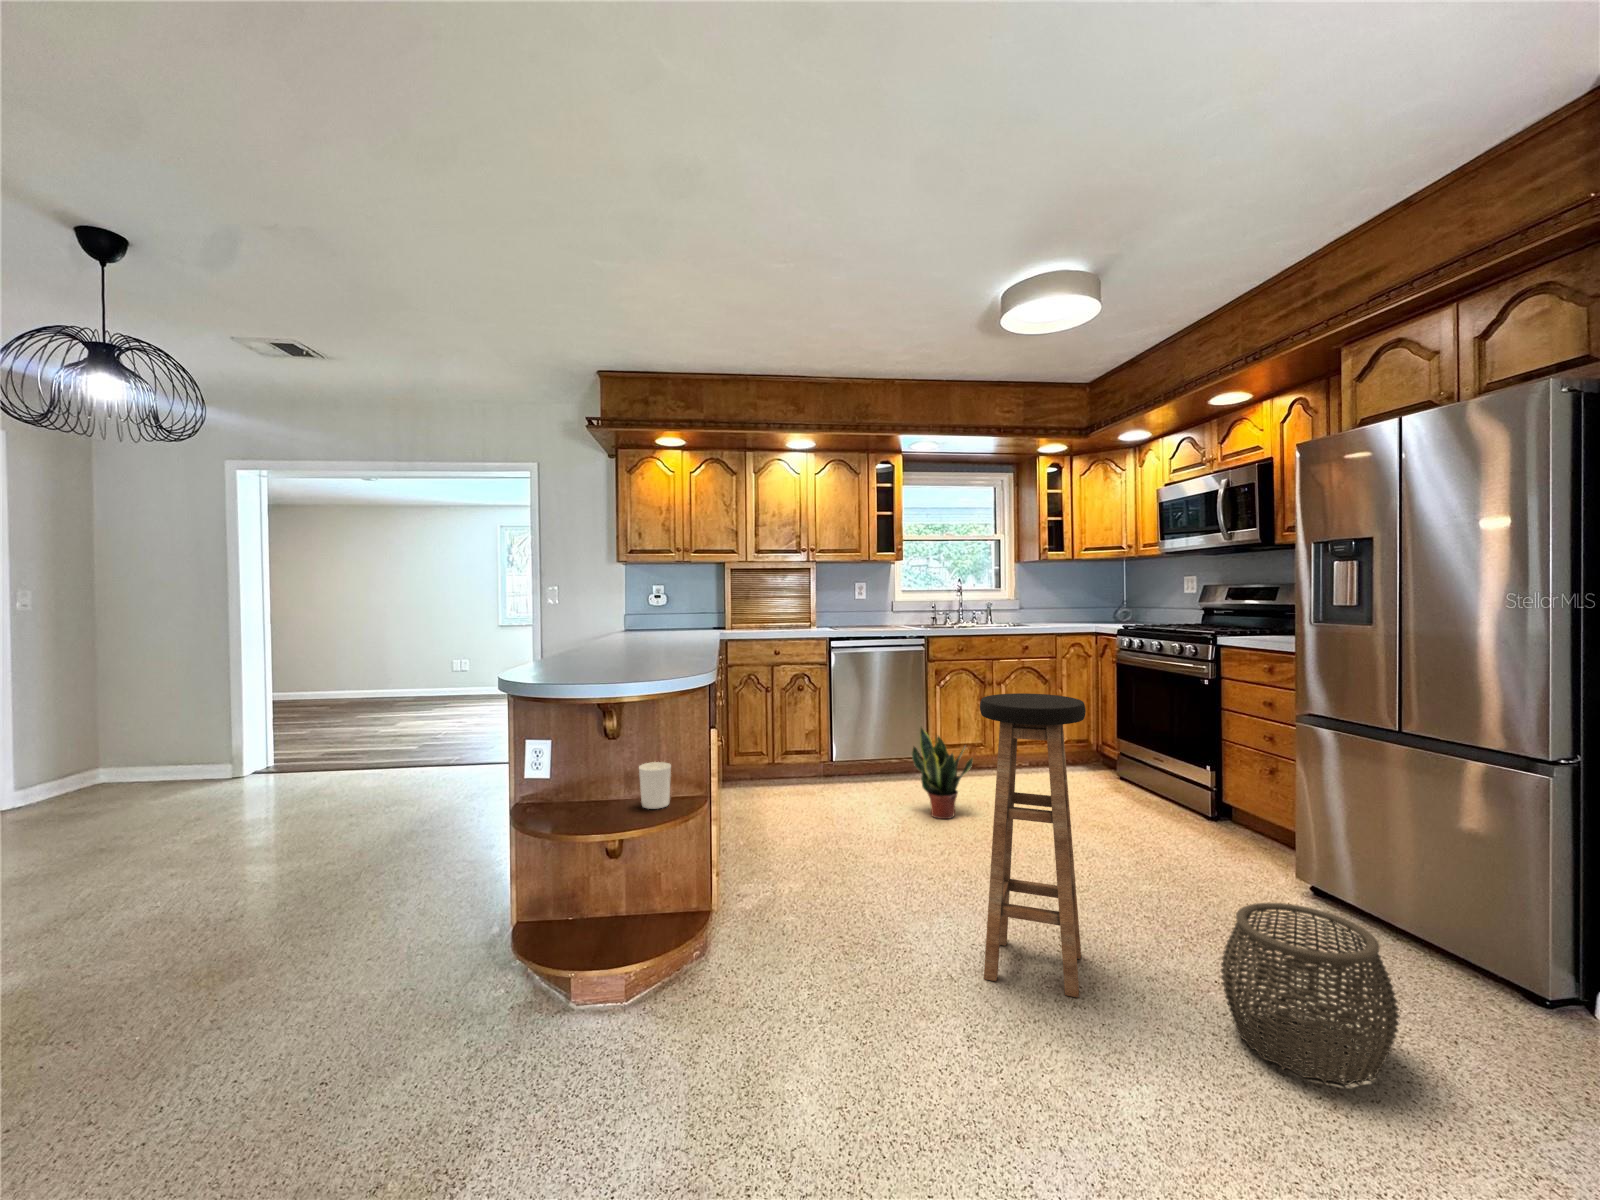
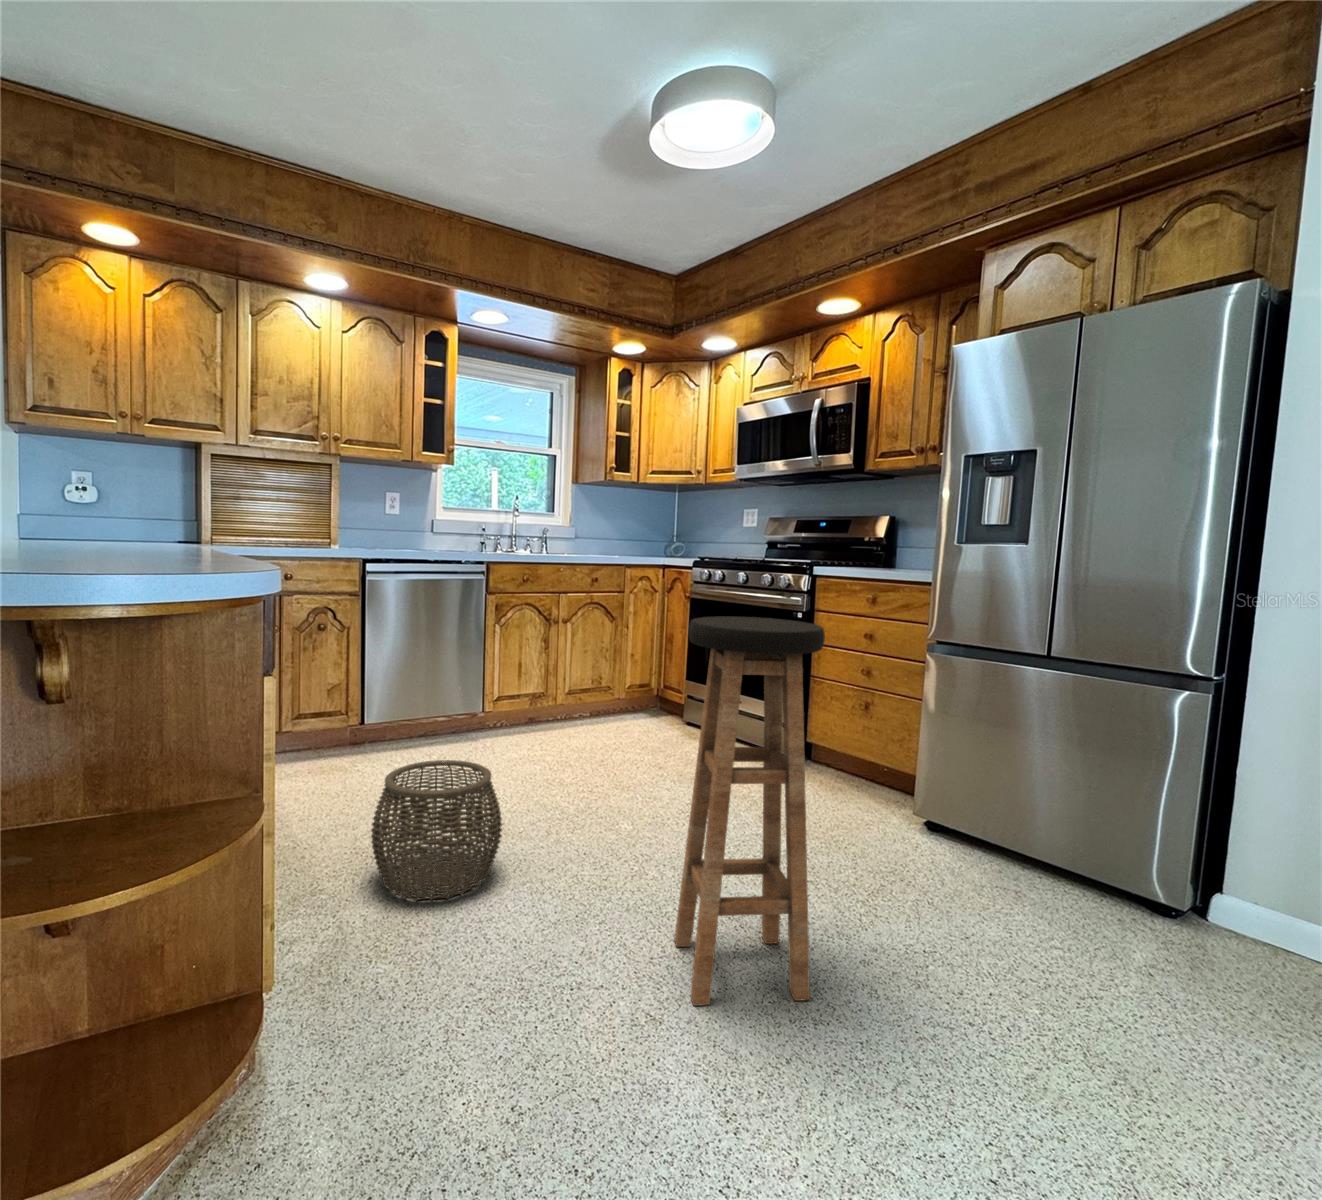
potted plant: present [912,728,973,819] -> none [487,671,564,785]
candle holder: present [639,762,671,809] -> none [80,755,162,854]
woven basket: present [1221,903,1399,1085] -> present [371,760,502,900]

